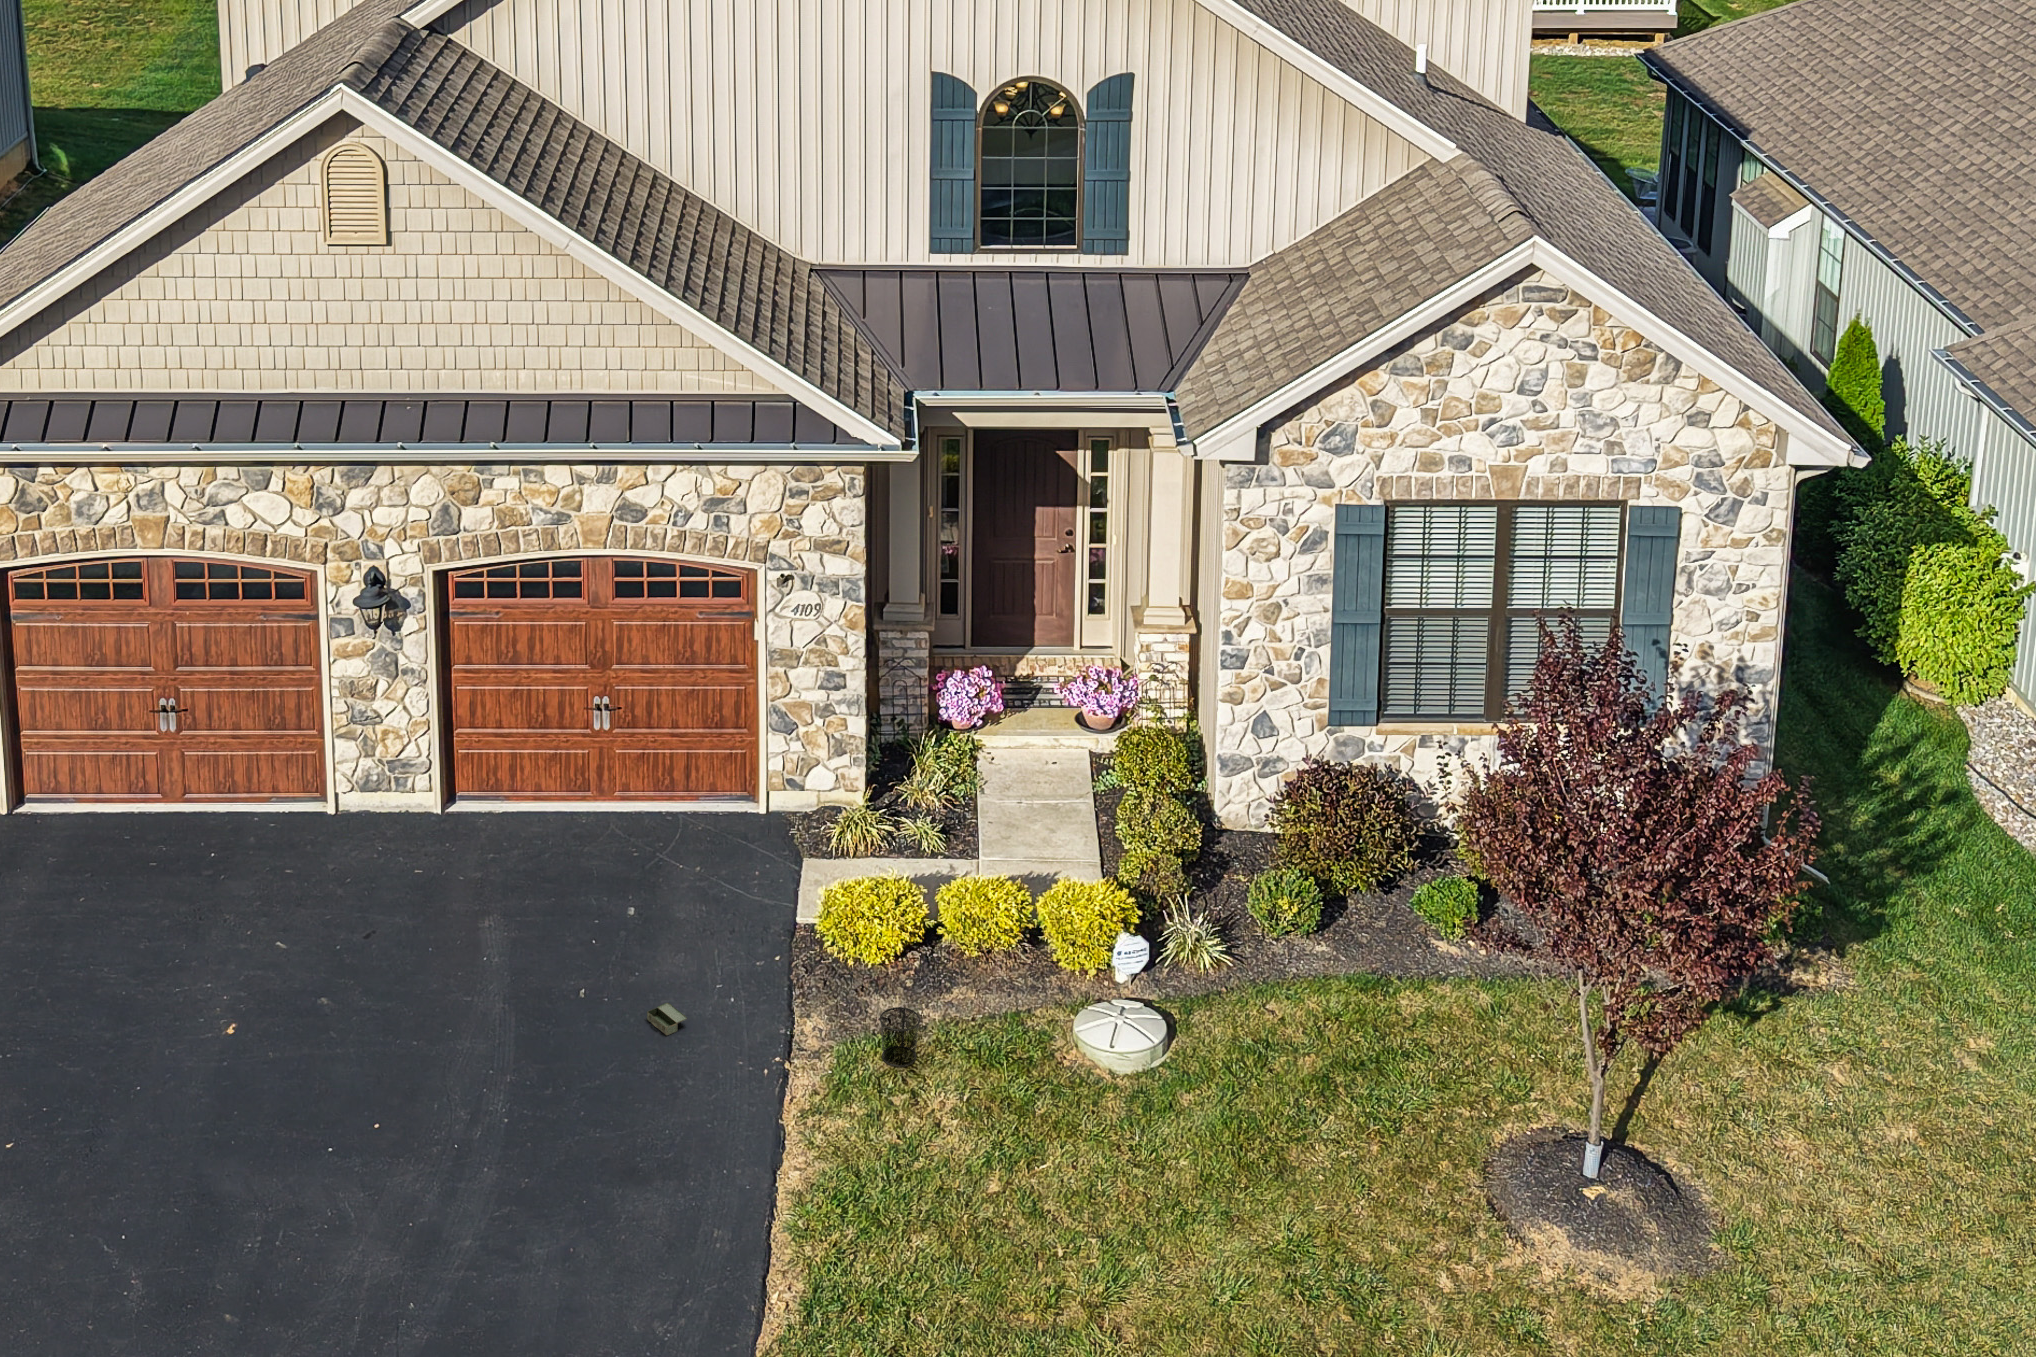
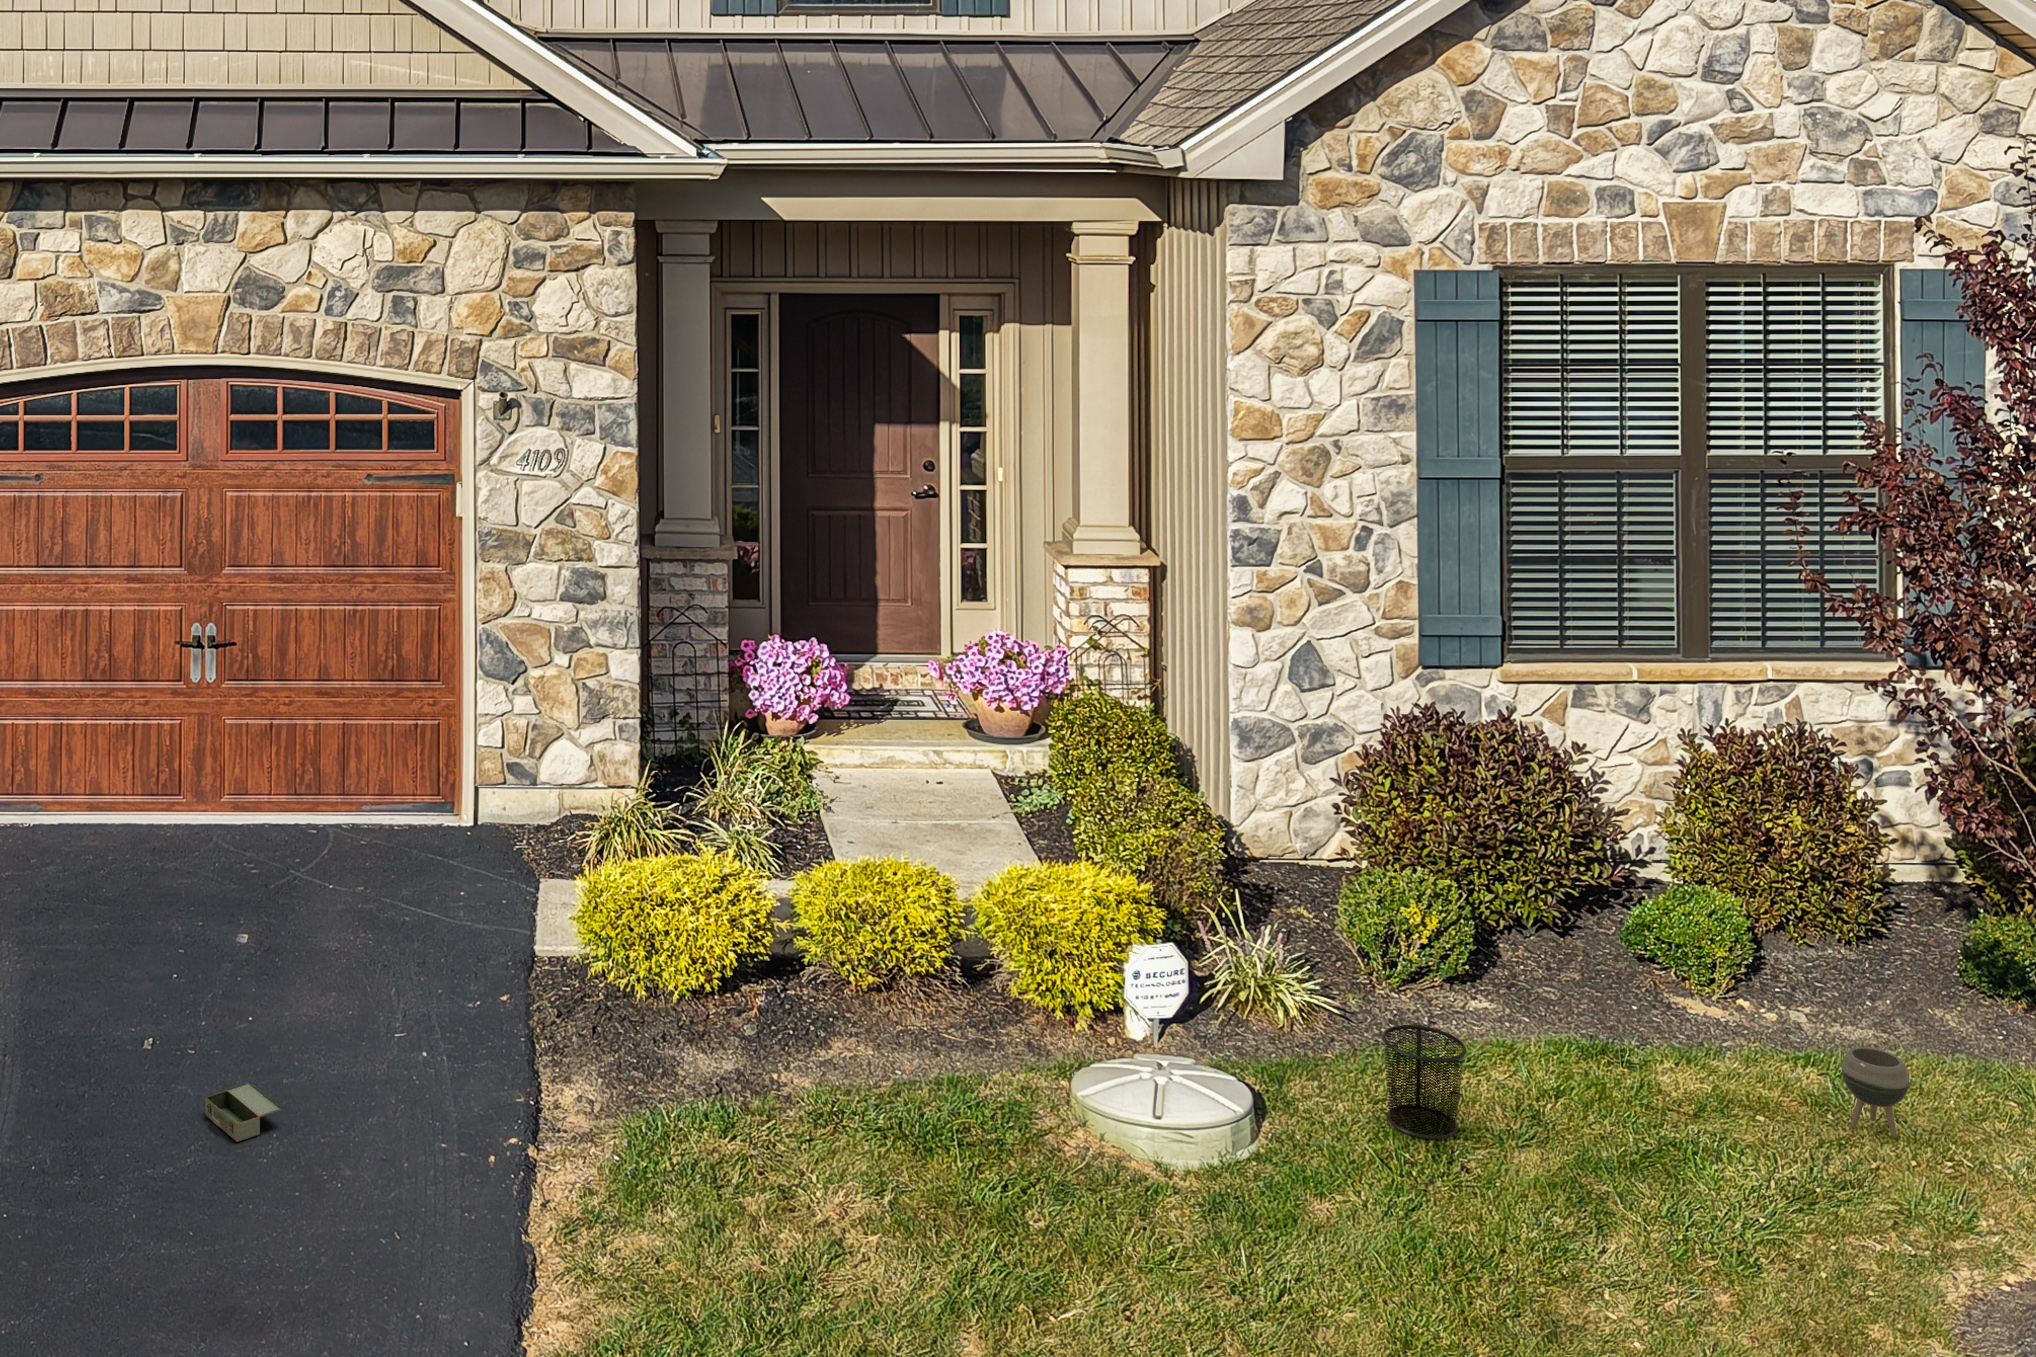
planter: none [1478,980,1508,1024] -> present [1842,1047,1909,1138]
waste bin: present [879,1007,920,1067] -> present [1382,1025,1466,1139]

